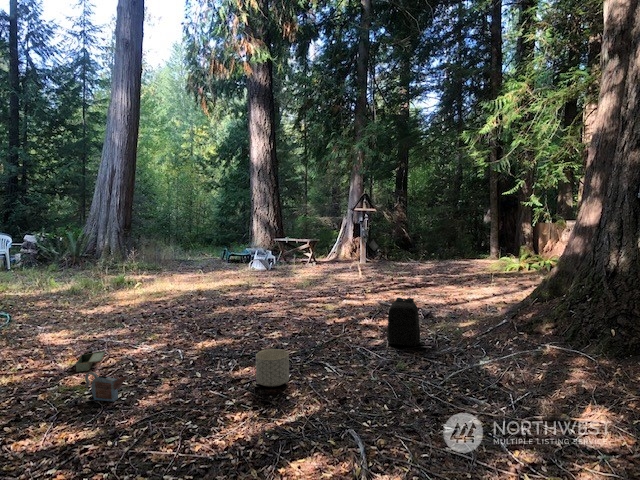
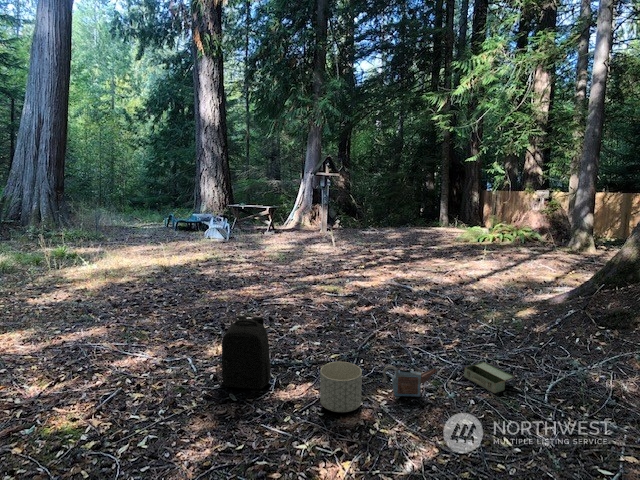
backpack: present [387,298,420,346] -> present [222,316,271,389]
toolbox: present [75,351,105,372] -> present [464,362,514,393]
watering can: present [85,372,128,401] -> present [382,366,437,397]

